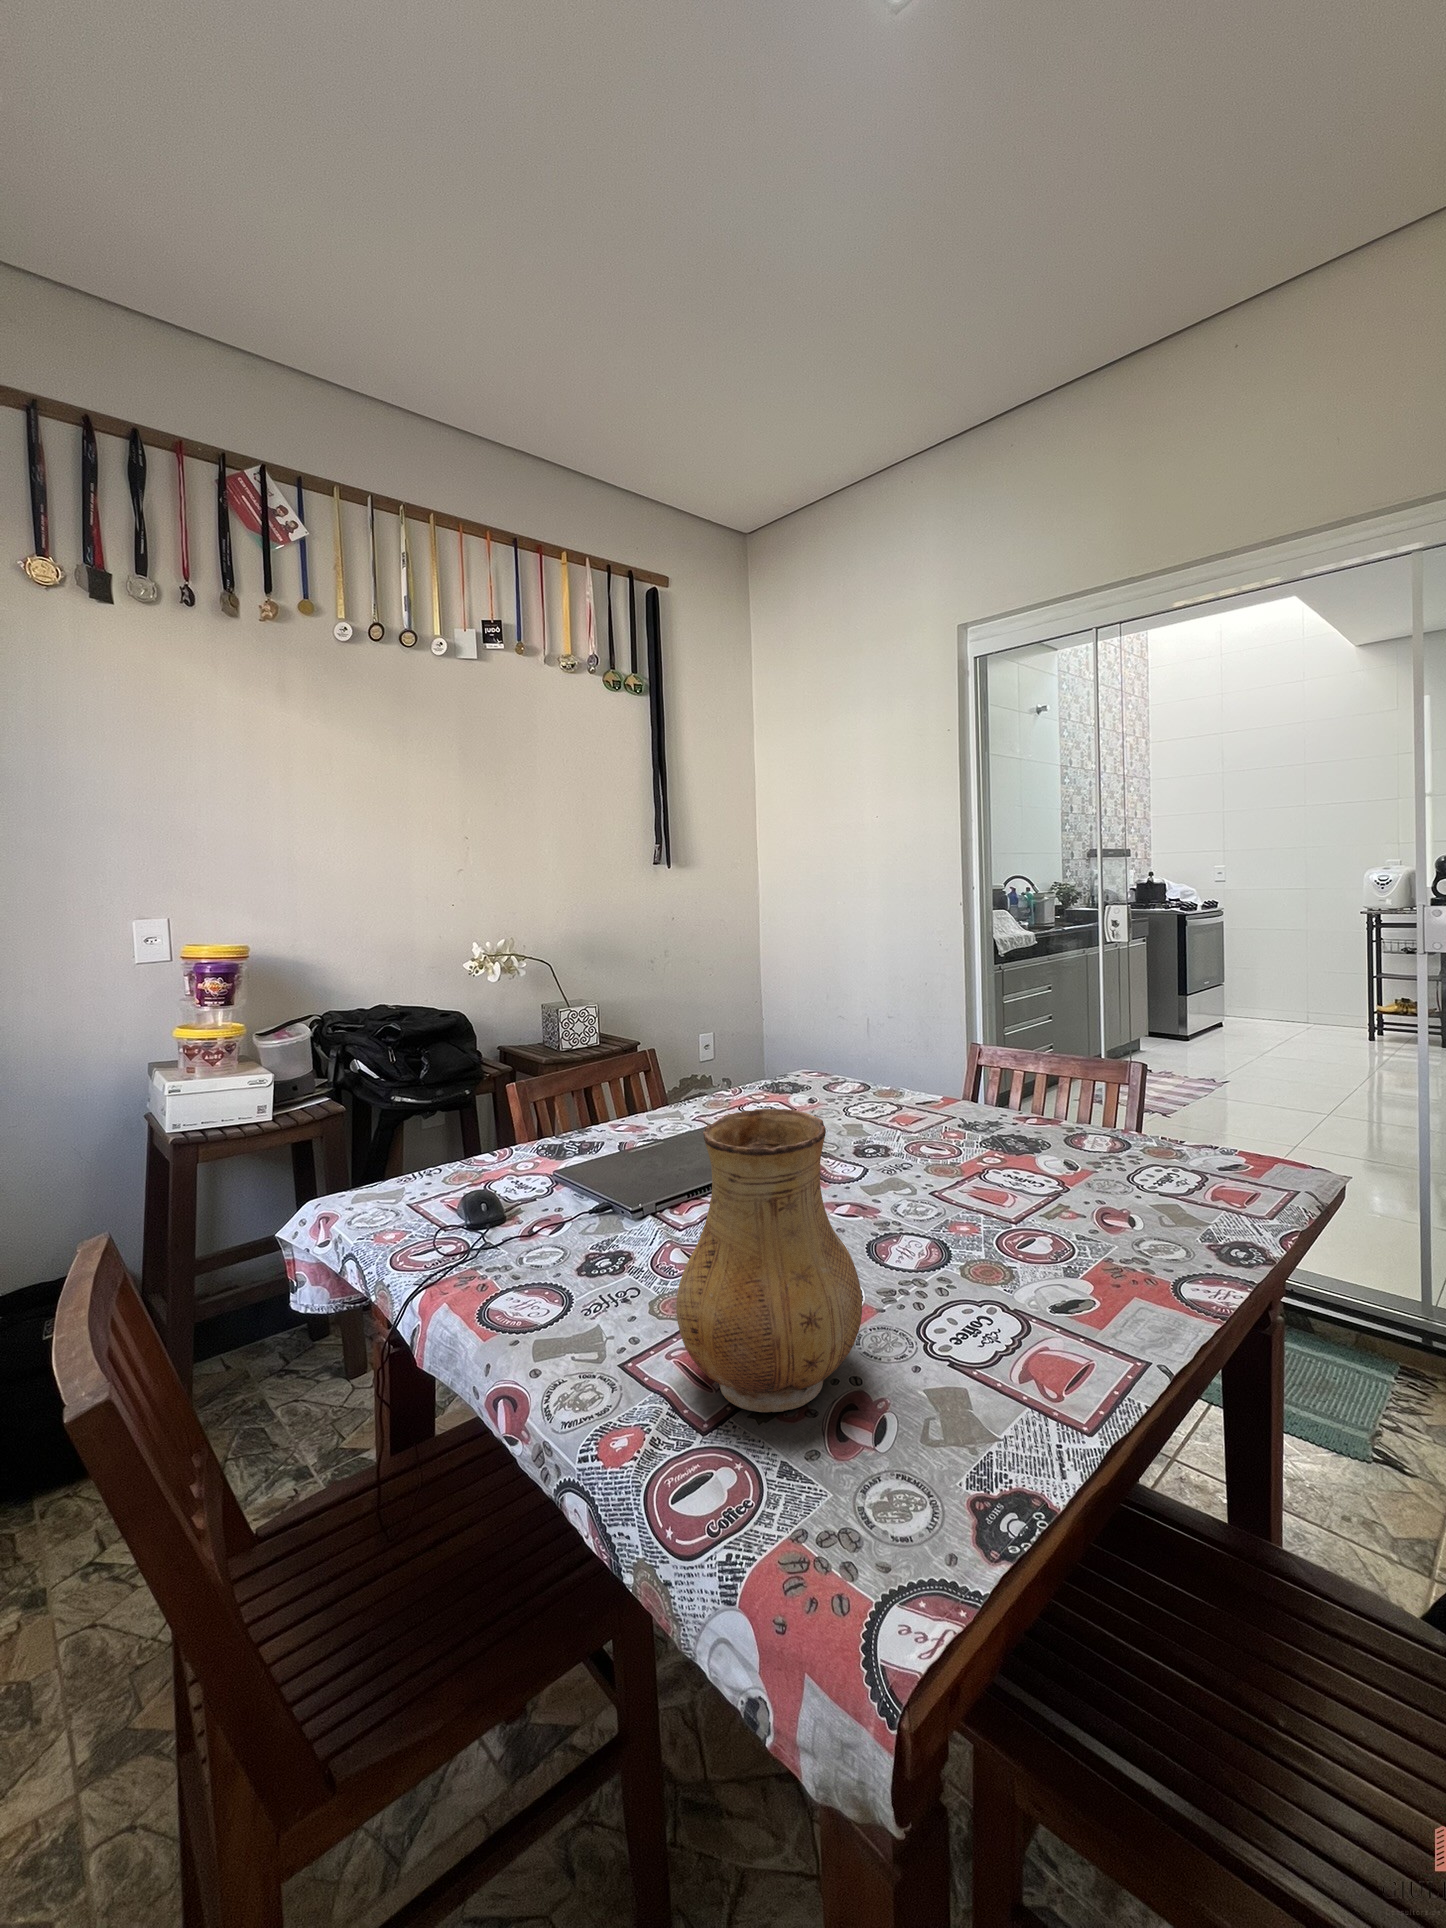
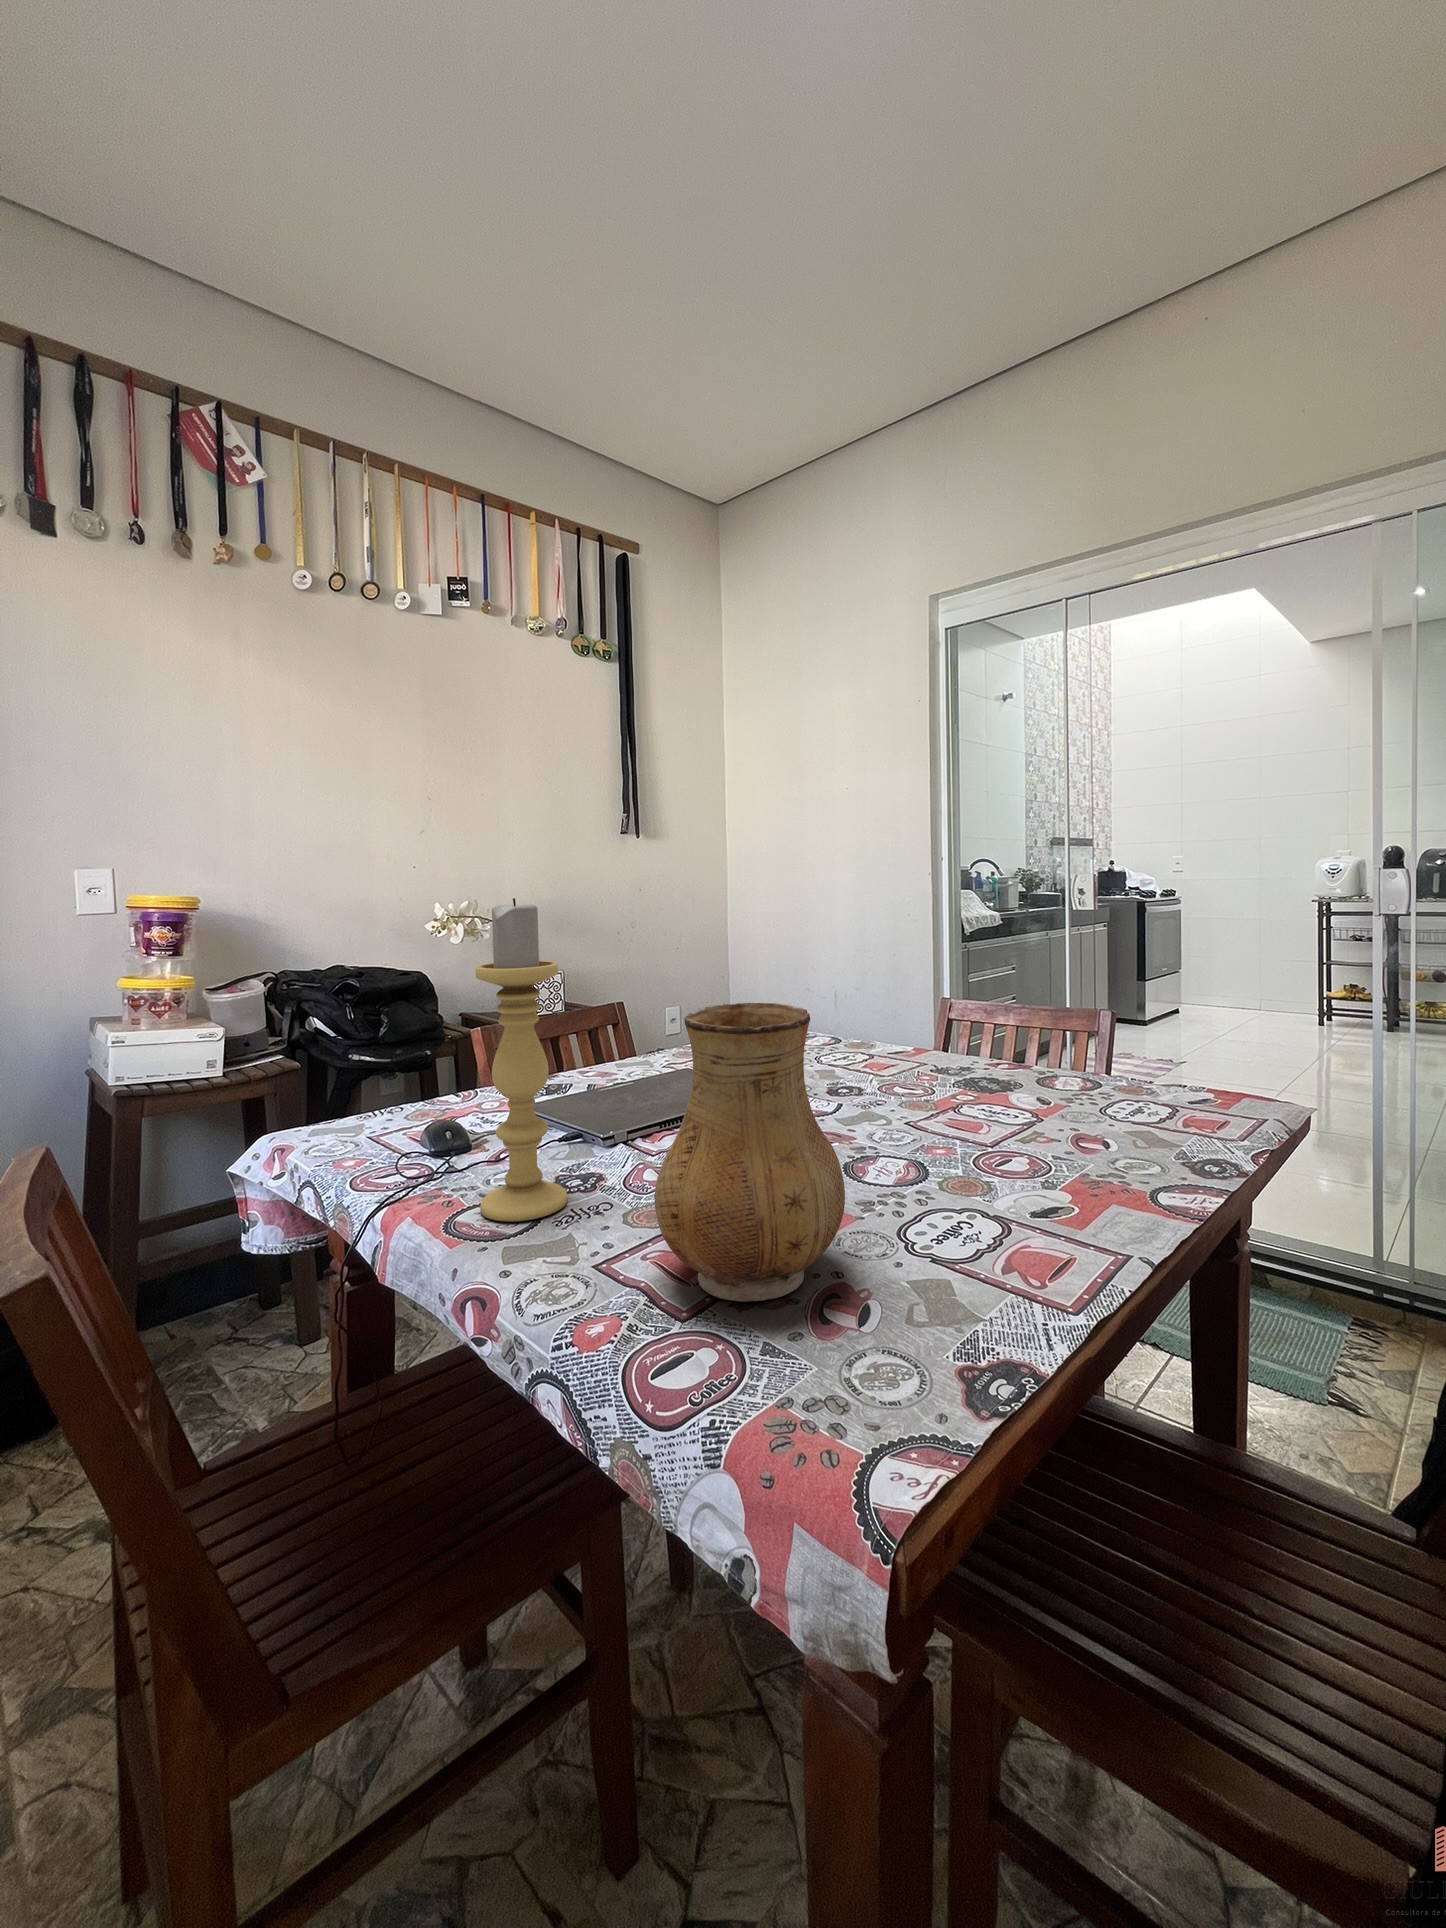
candle holder: none [505,995,596,1311] -> present [475,898,567,1221]

